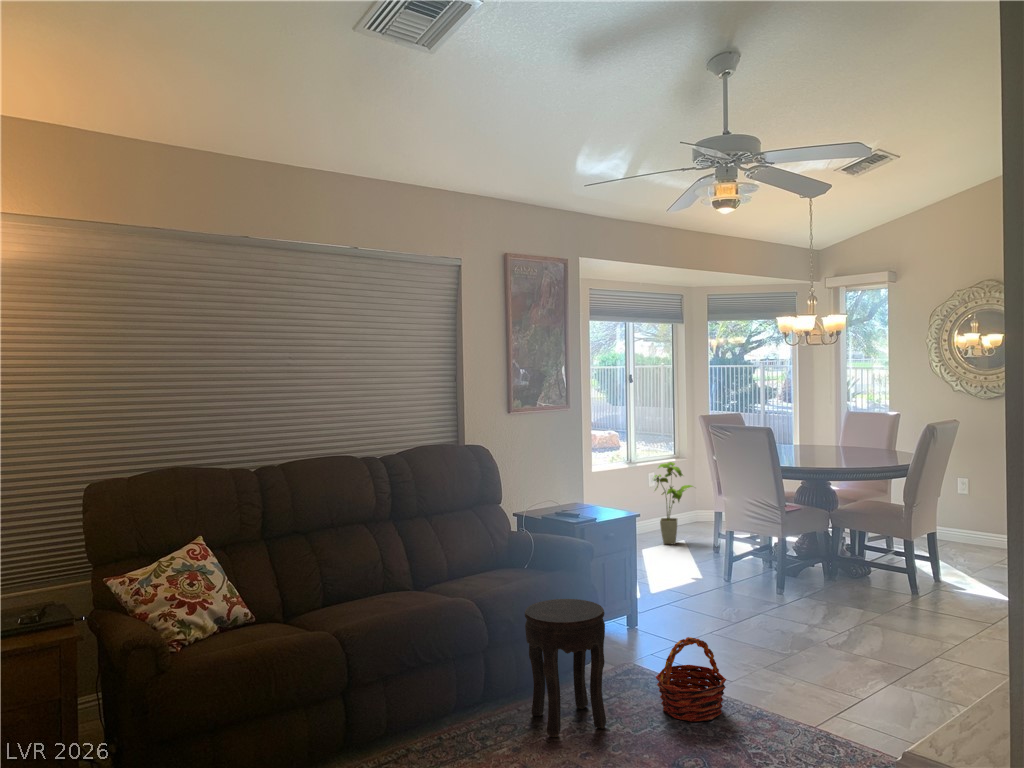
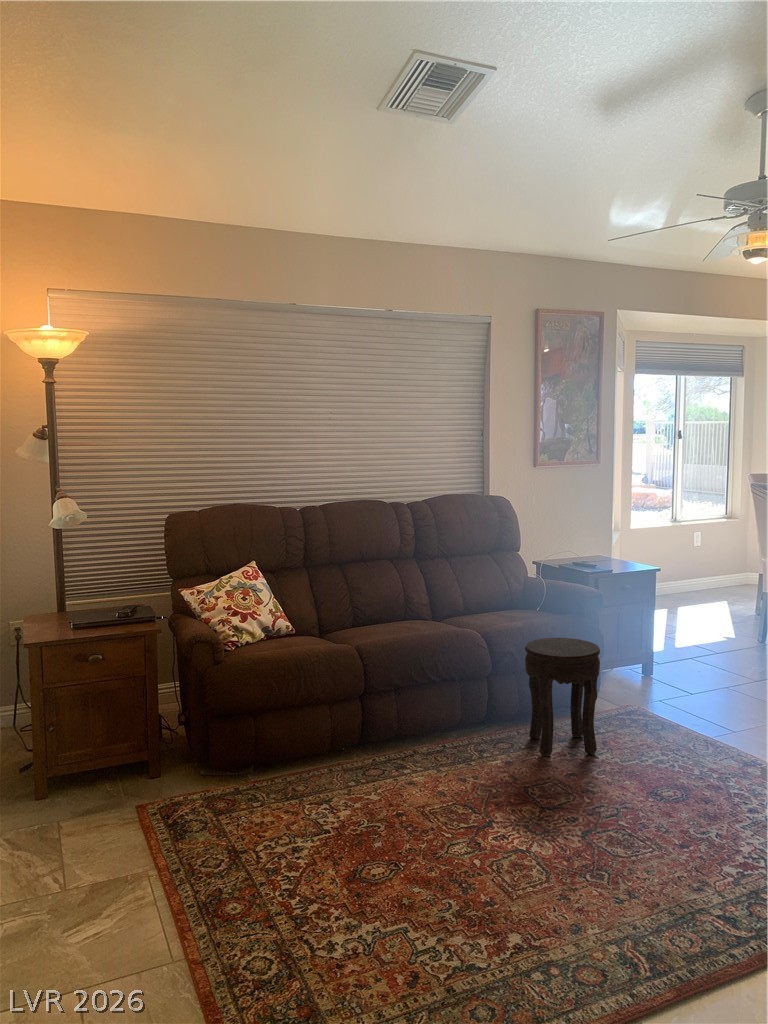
house plant: present [654,462,693,544] -> none [693,522,742,606]
basket: present [656,637,726,721] -> none [650,683,720,760]

